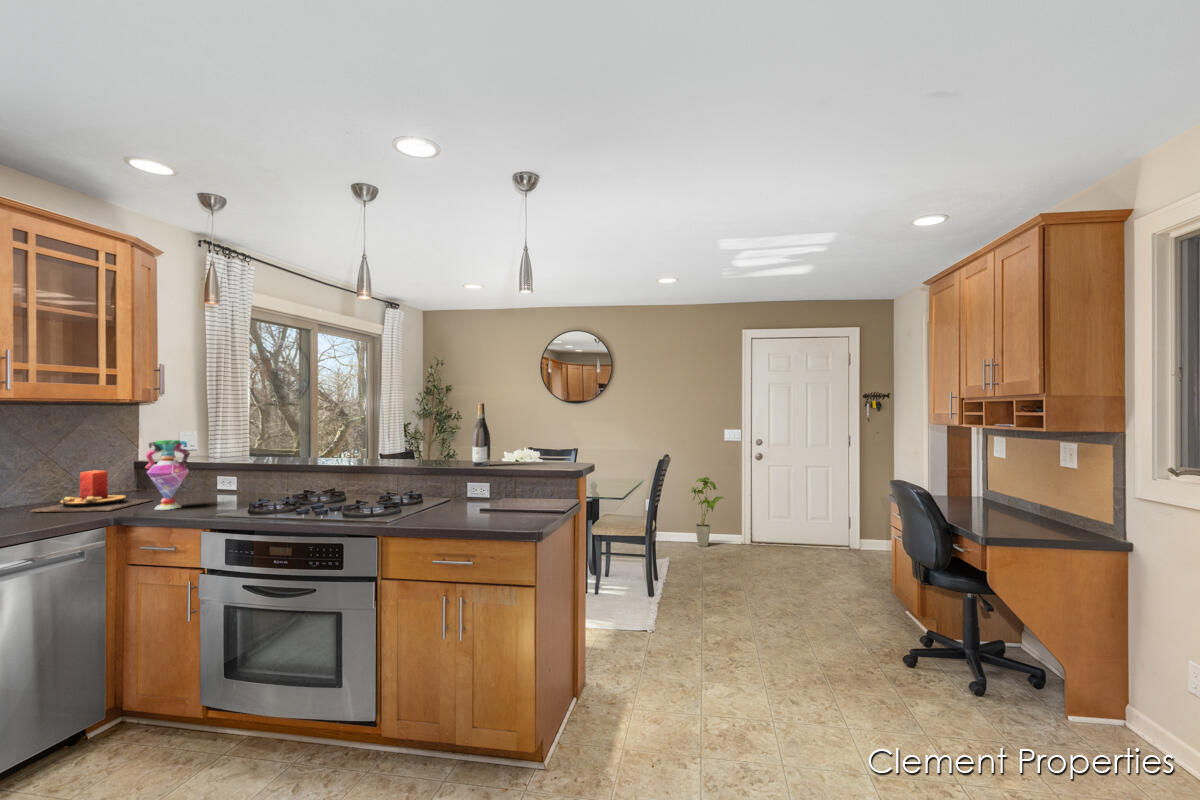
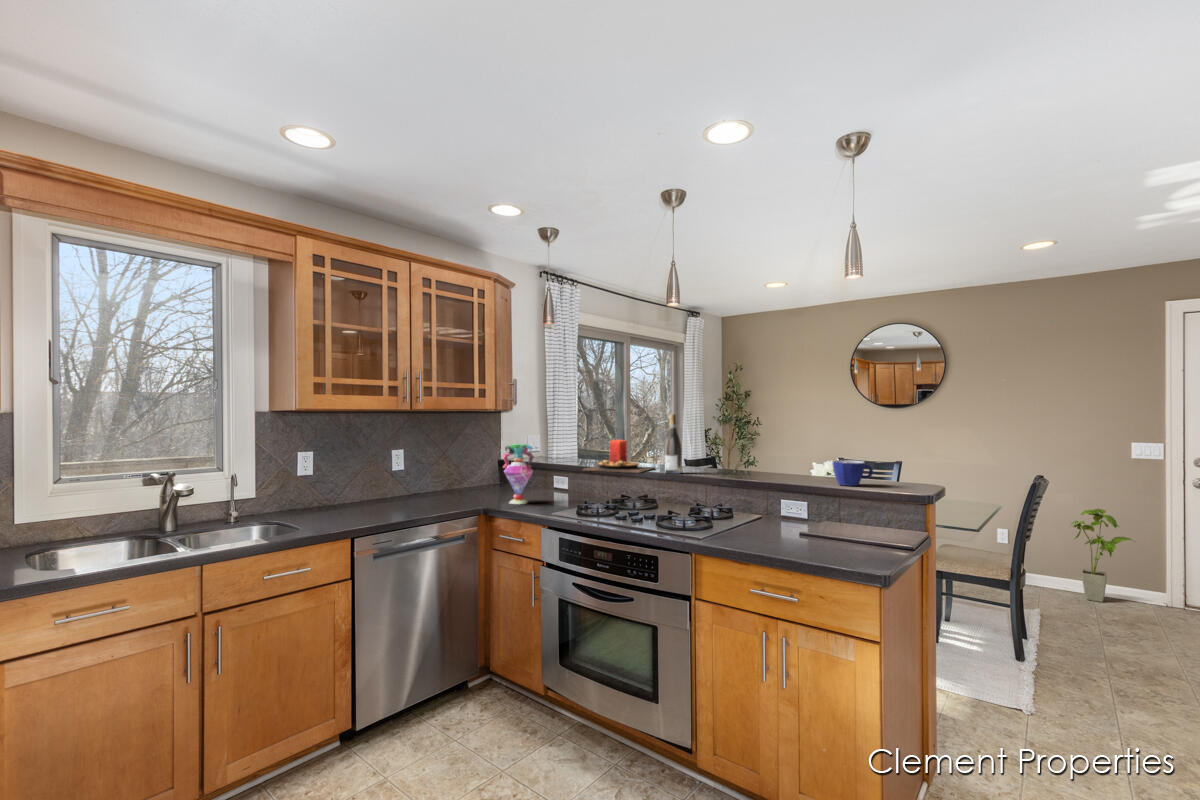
wine bottle: present [472,403,490,466] -> present [665,414,682,474]
cup: none [510,444,542,465] -> present [833,460,873,486]
candle: present [31,470,152,512] -> present [583,440,655,473]

